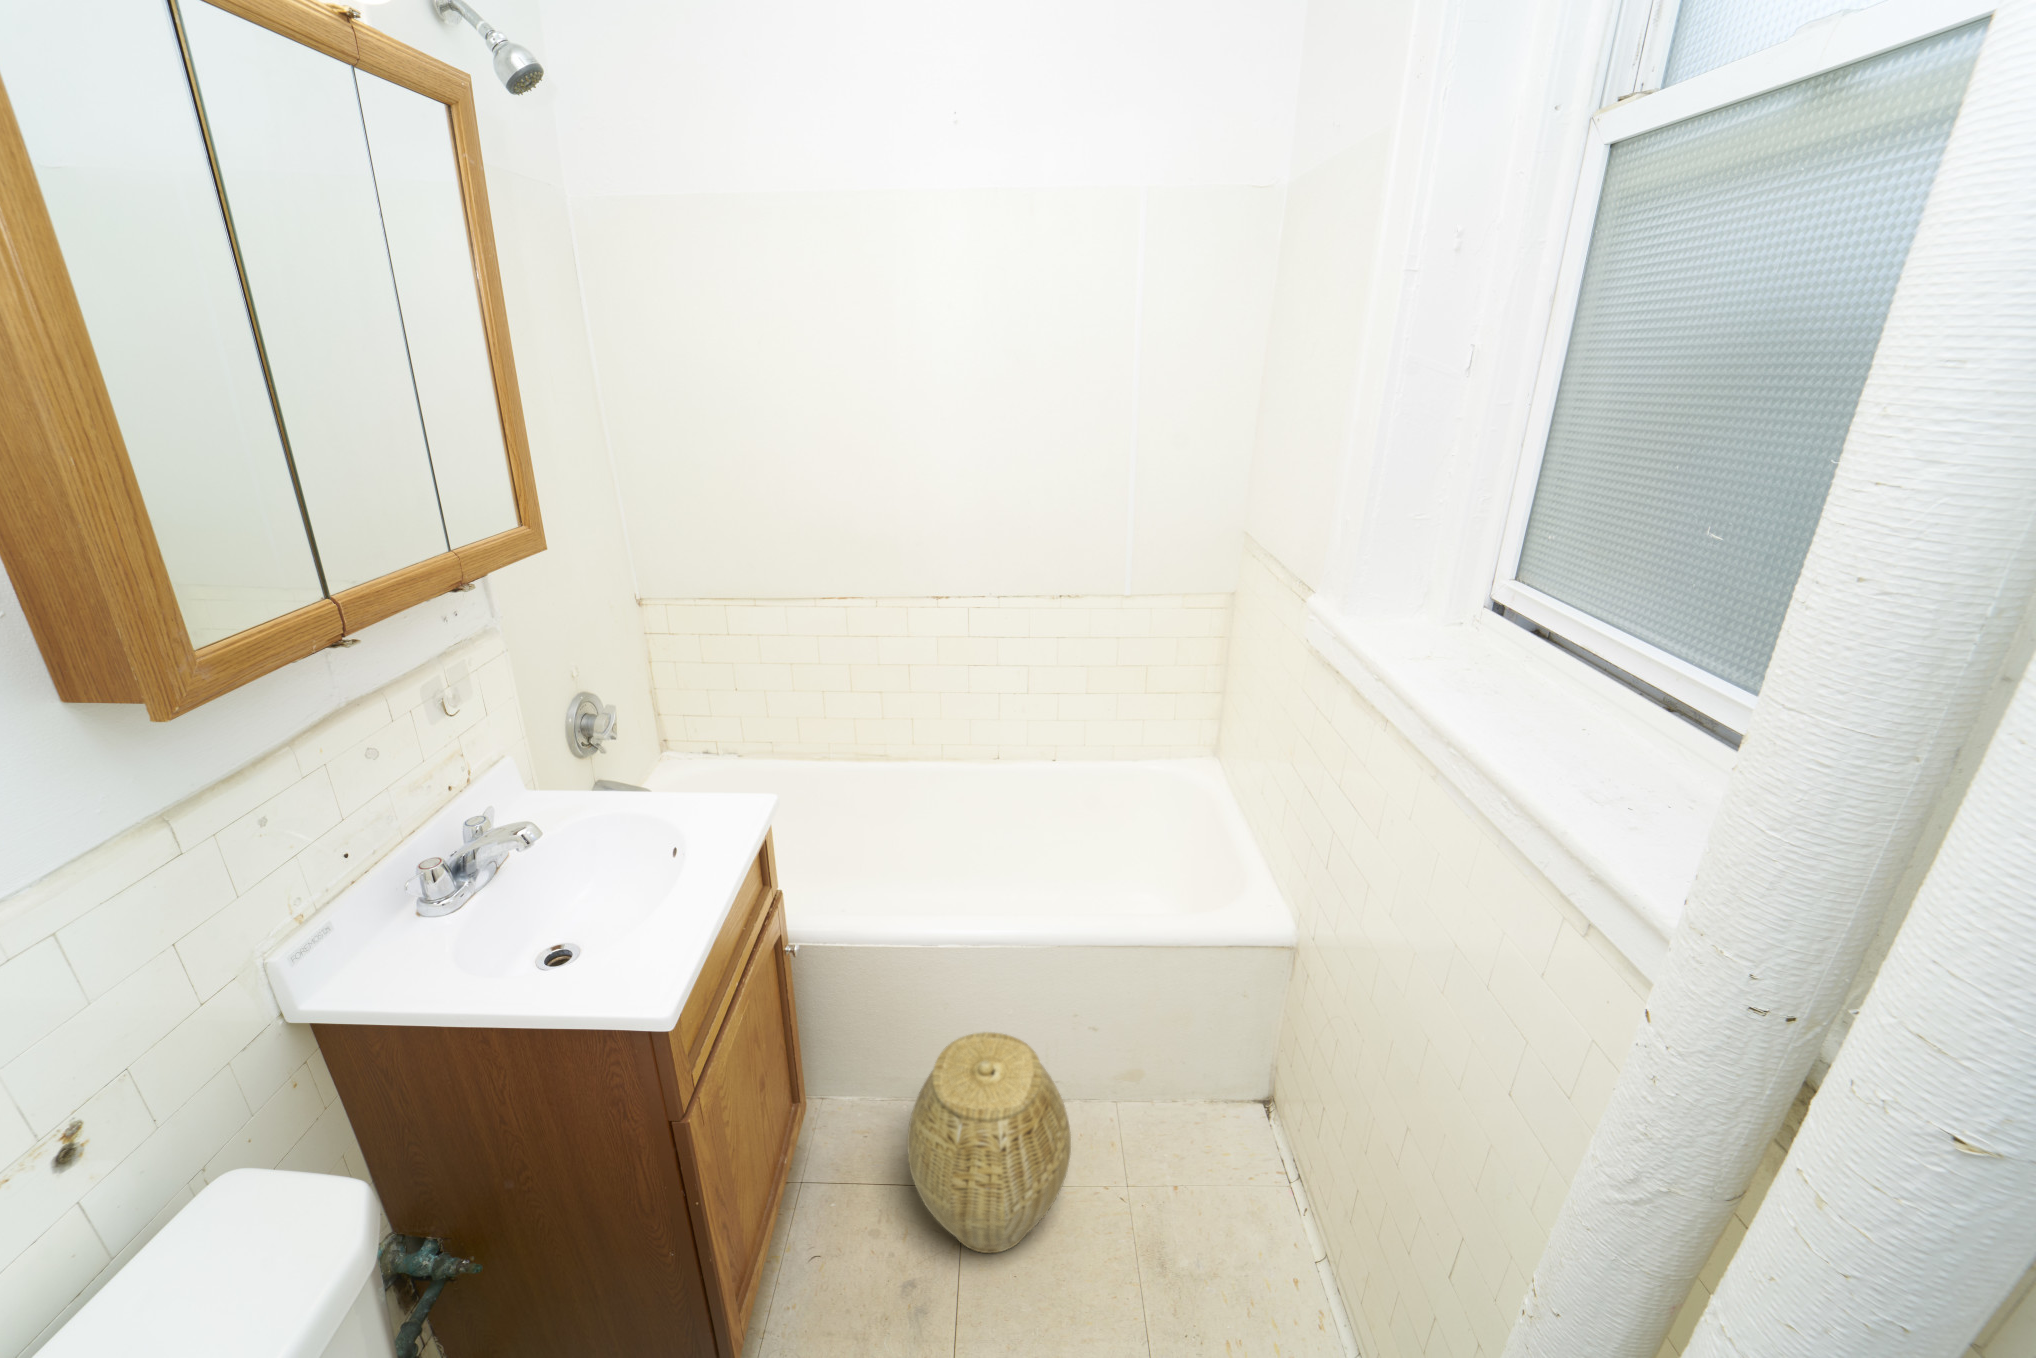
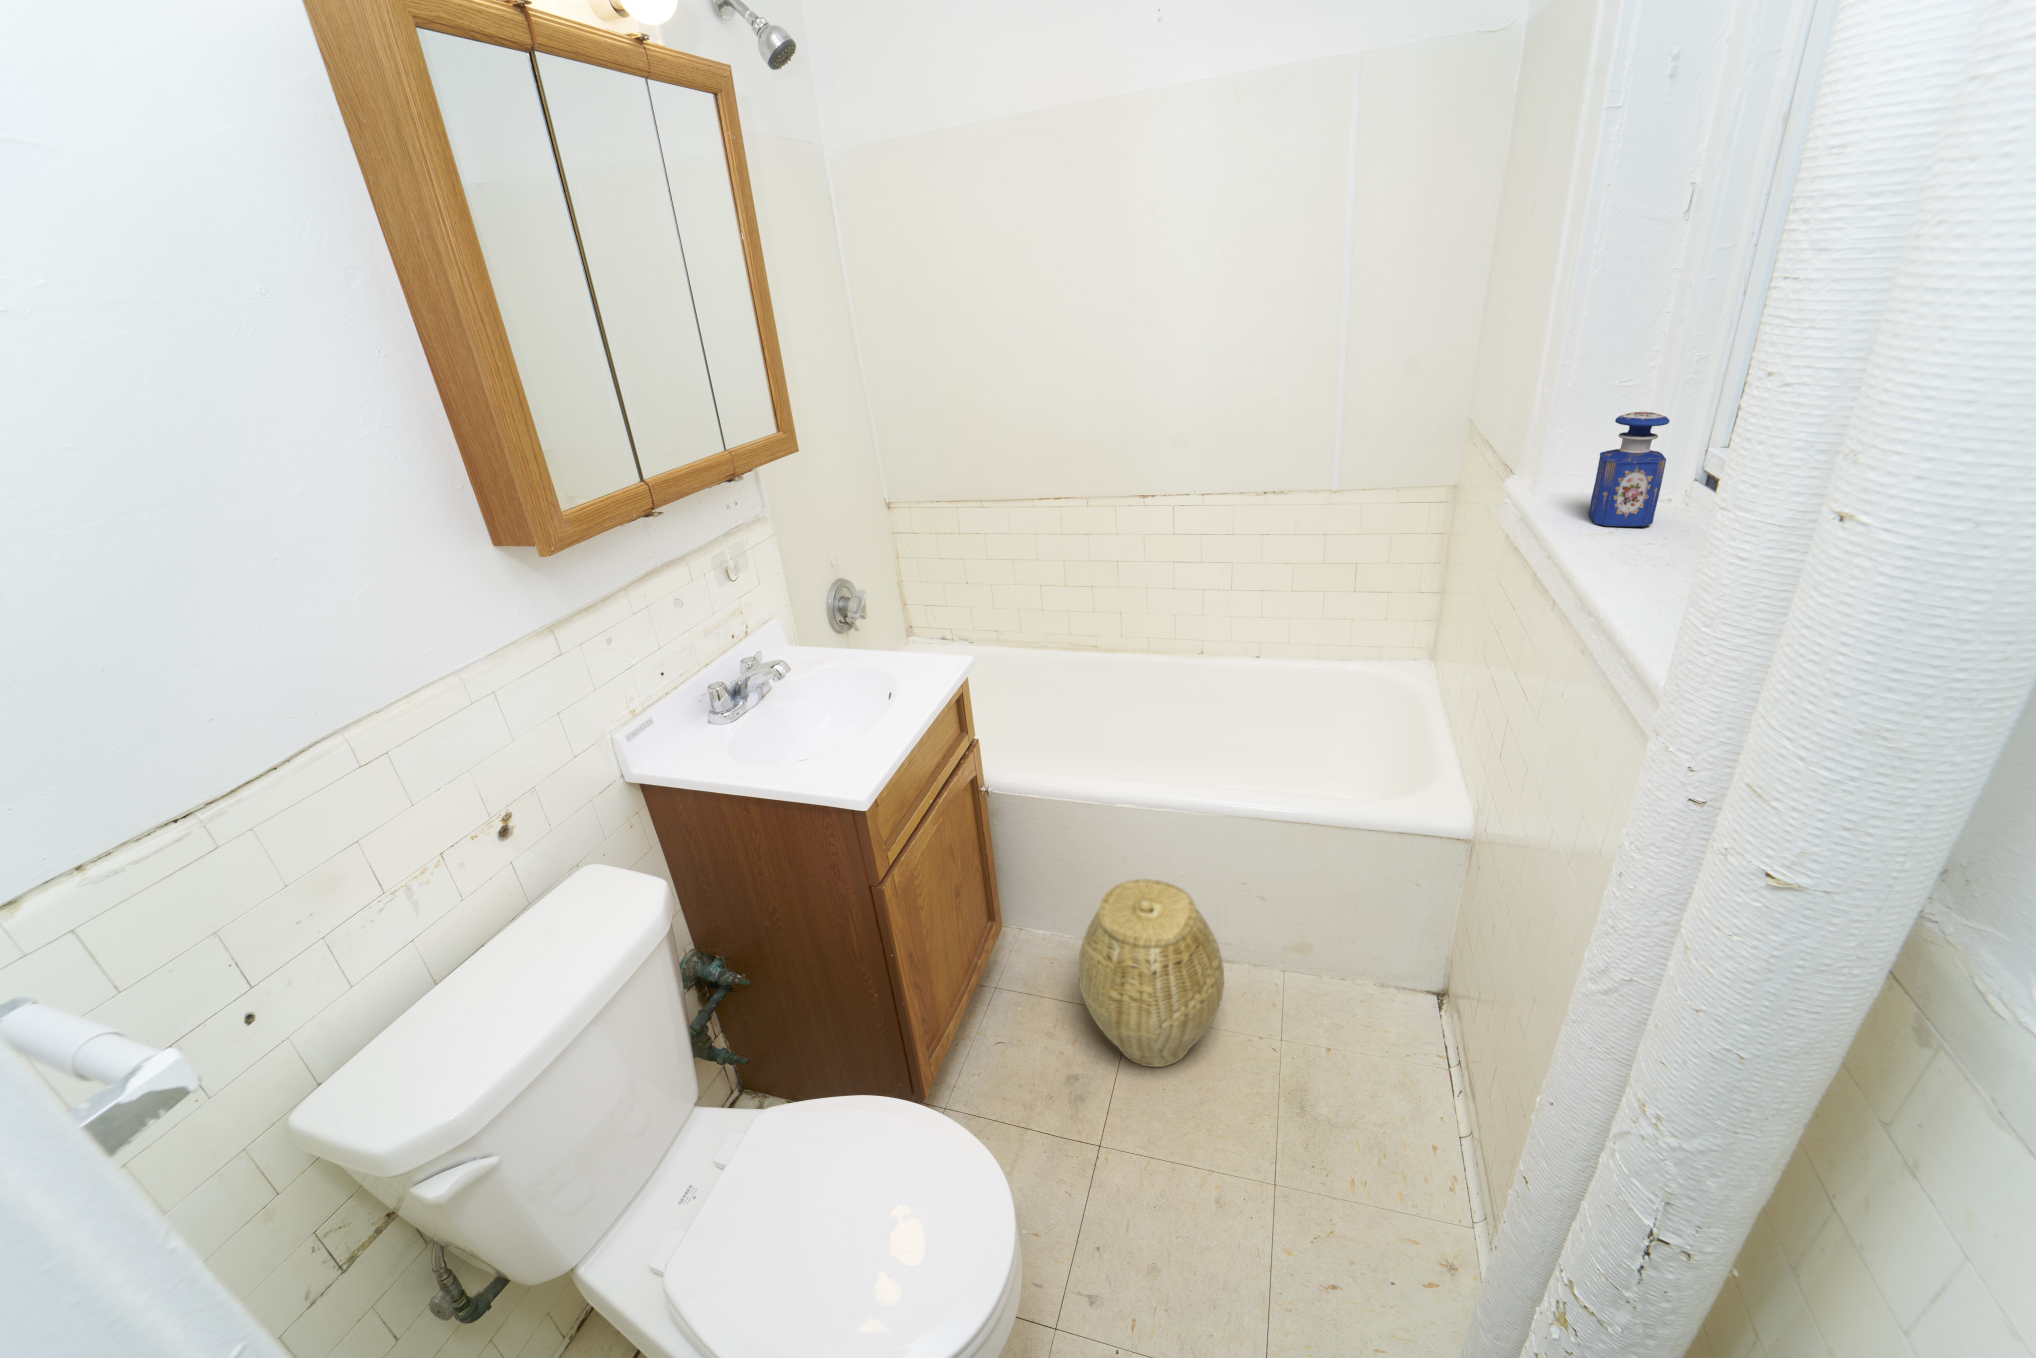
perfume bottle: none [1400,548,1468,653] -> present [1589,412,1670,526]

